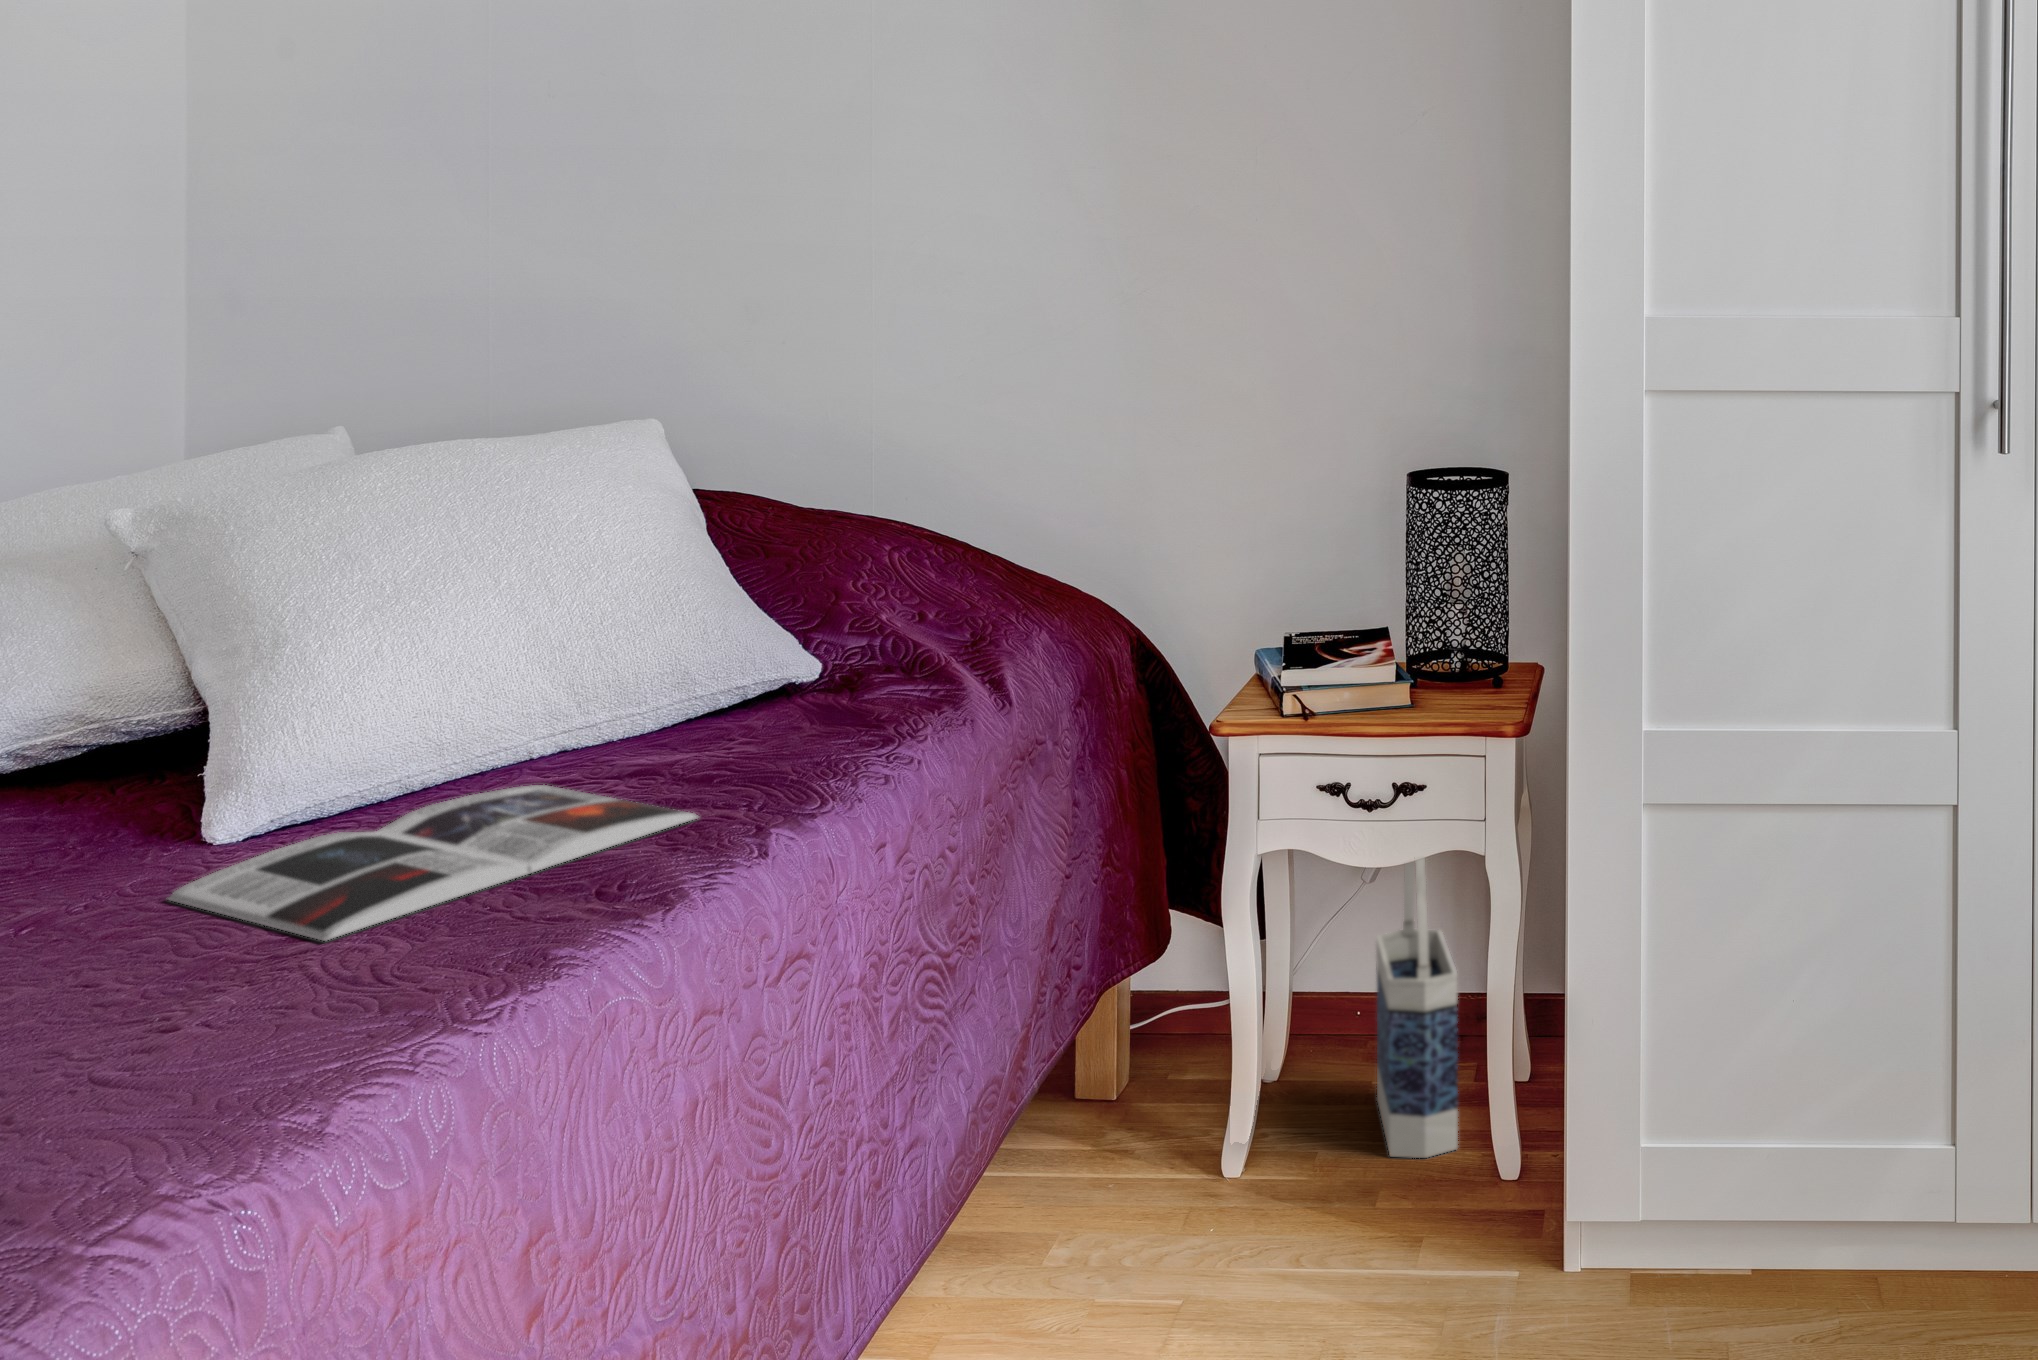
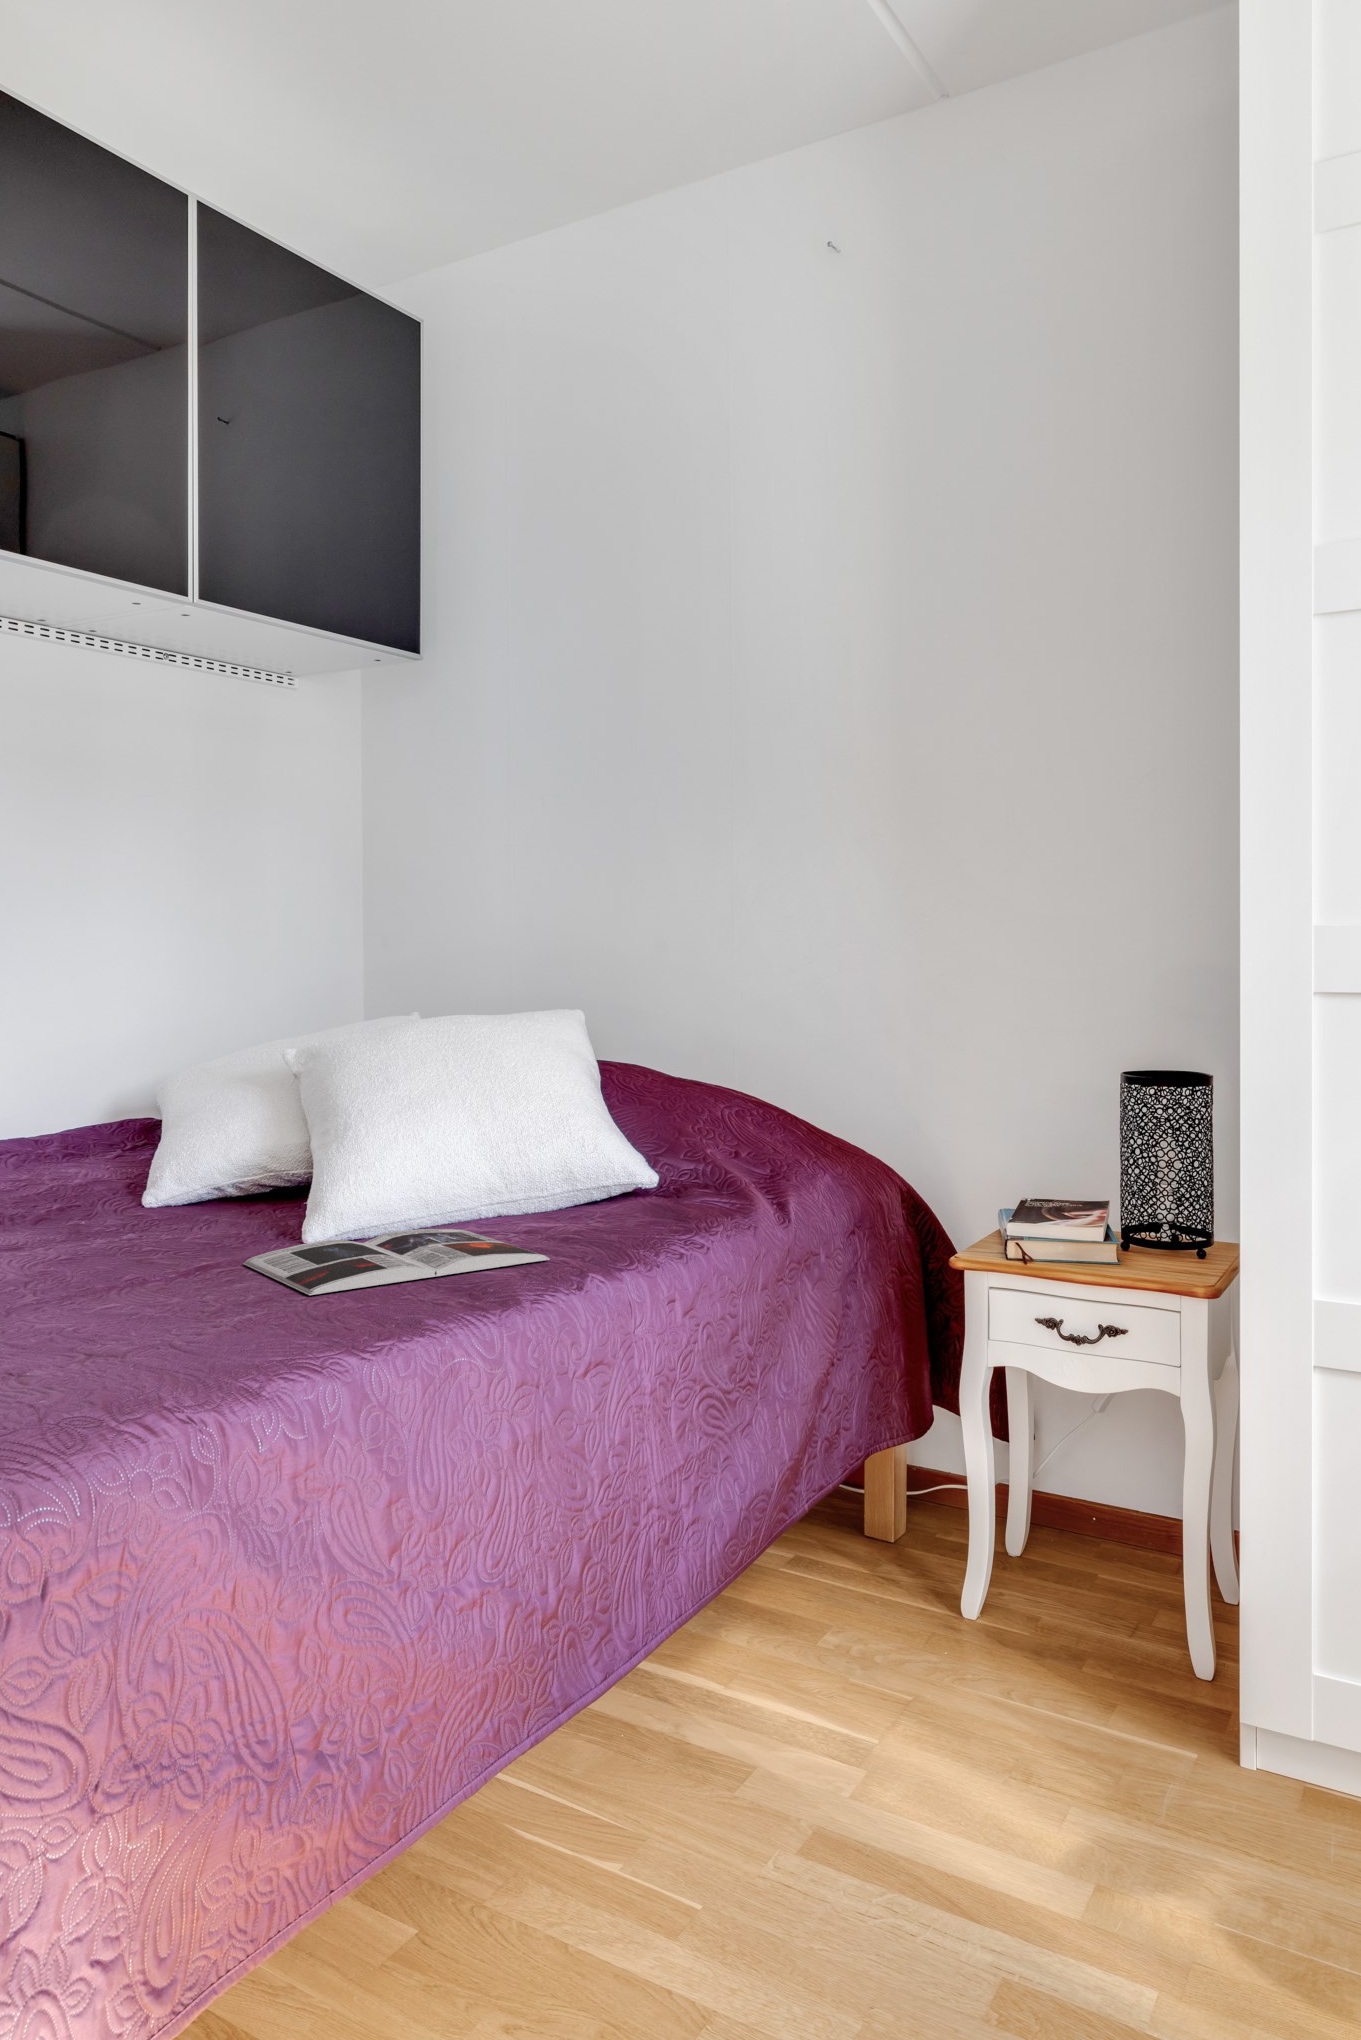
bag: present [1376,858,1458,1158] -> none [1094,1358,1159,1653]

